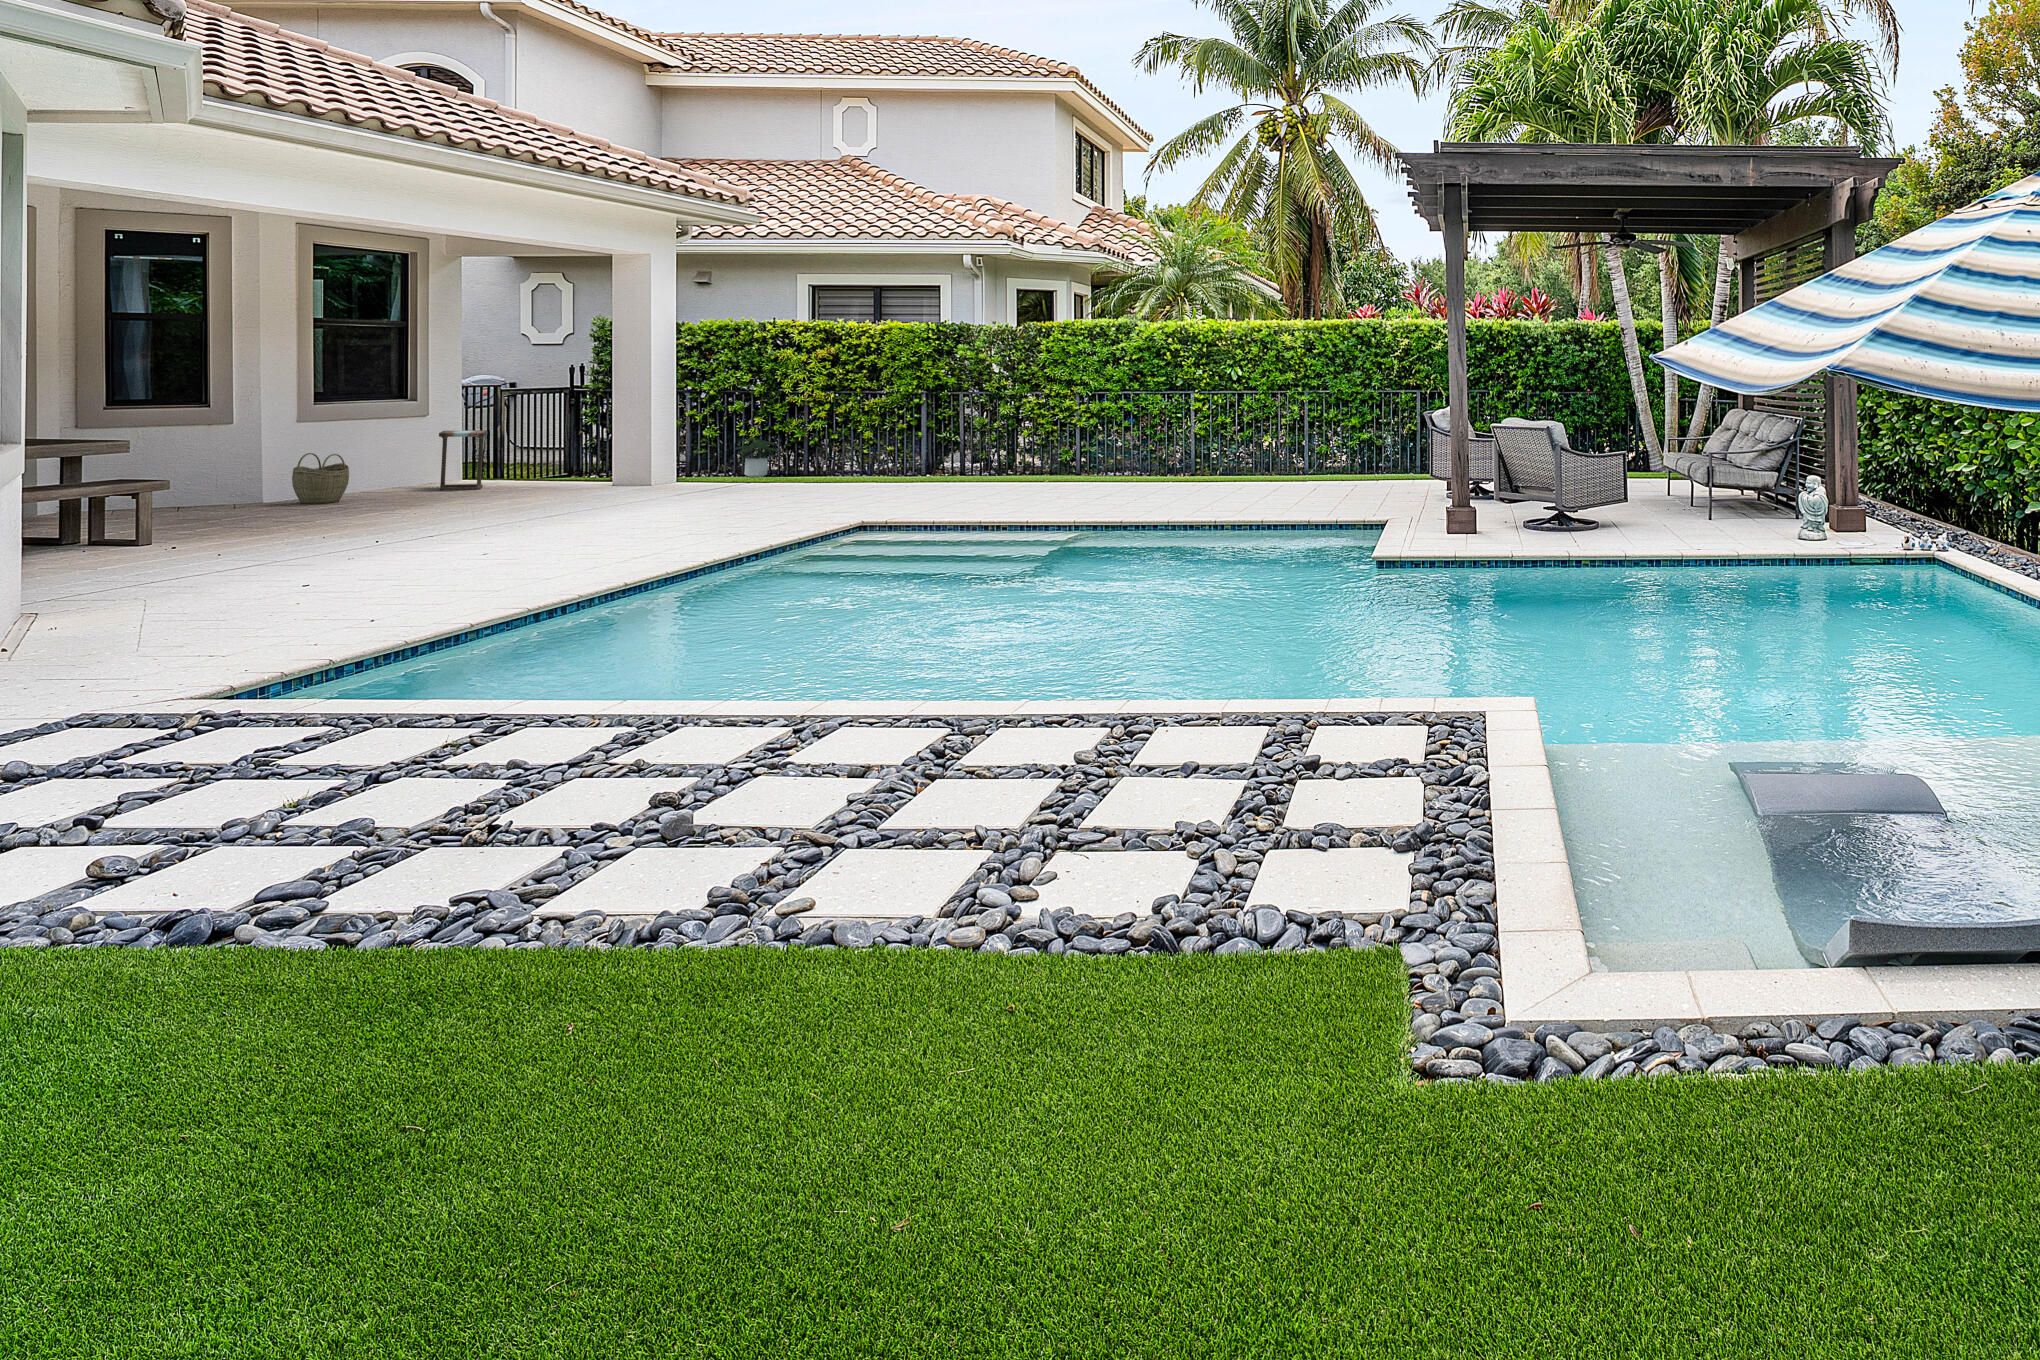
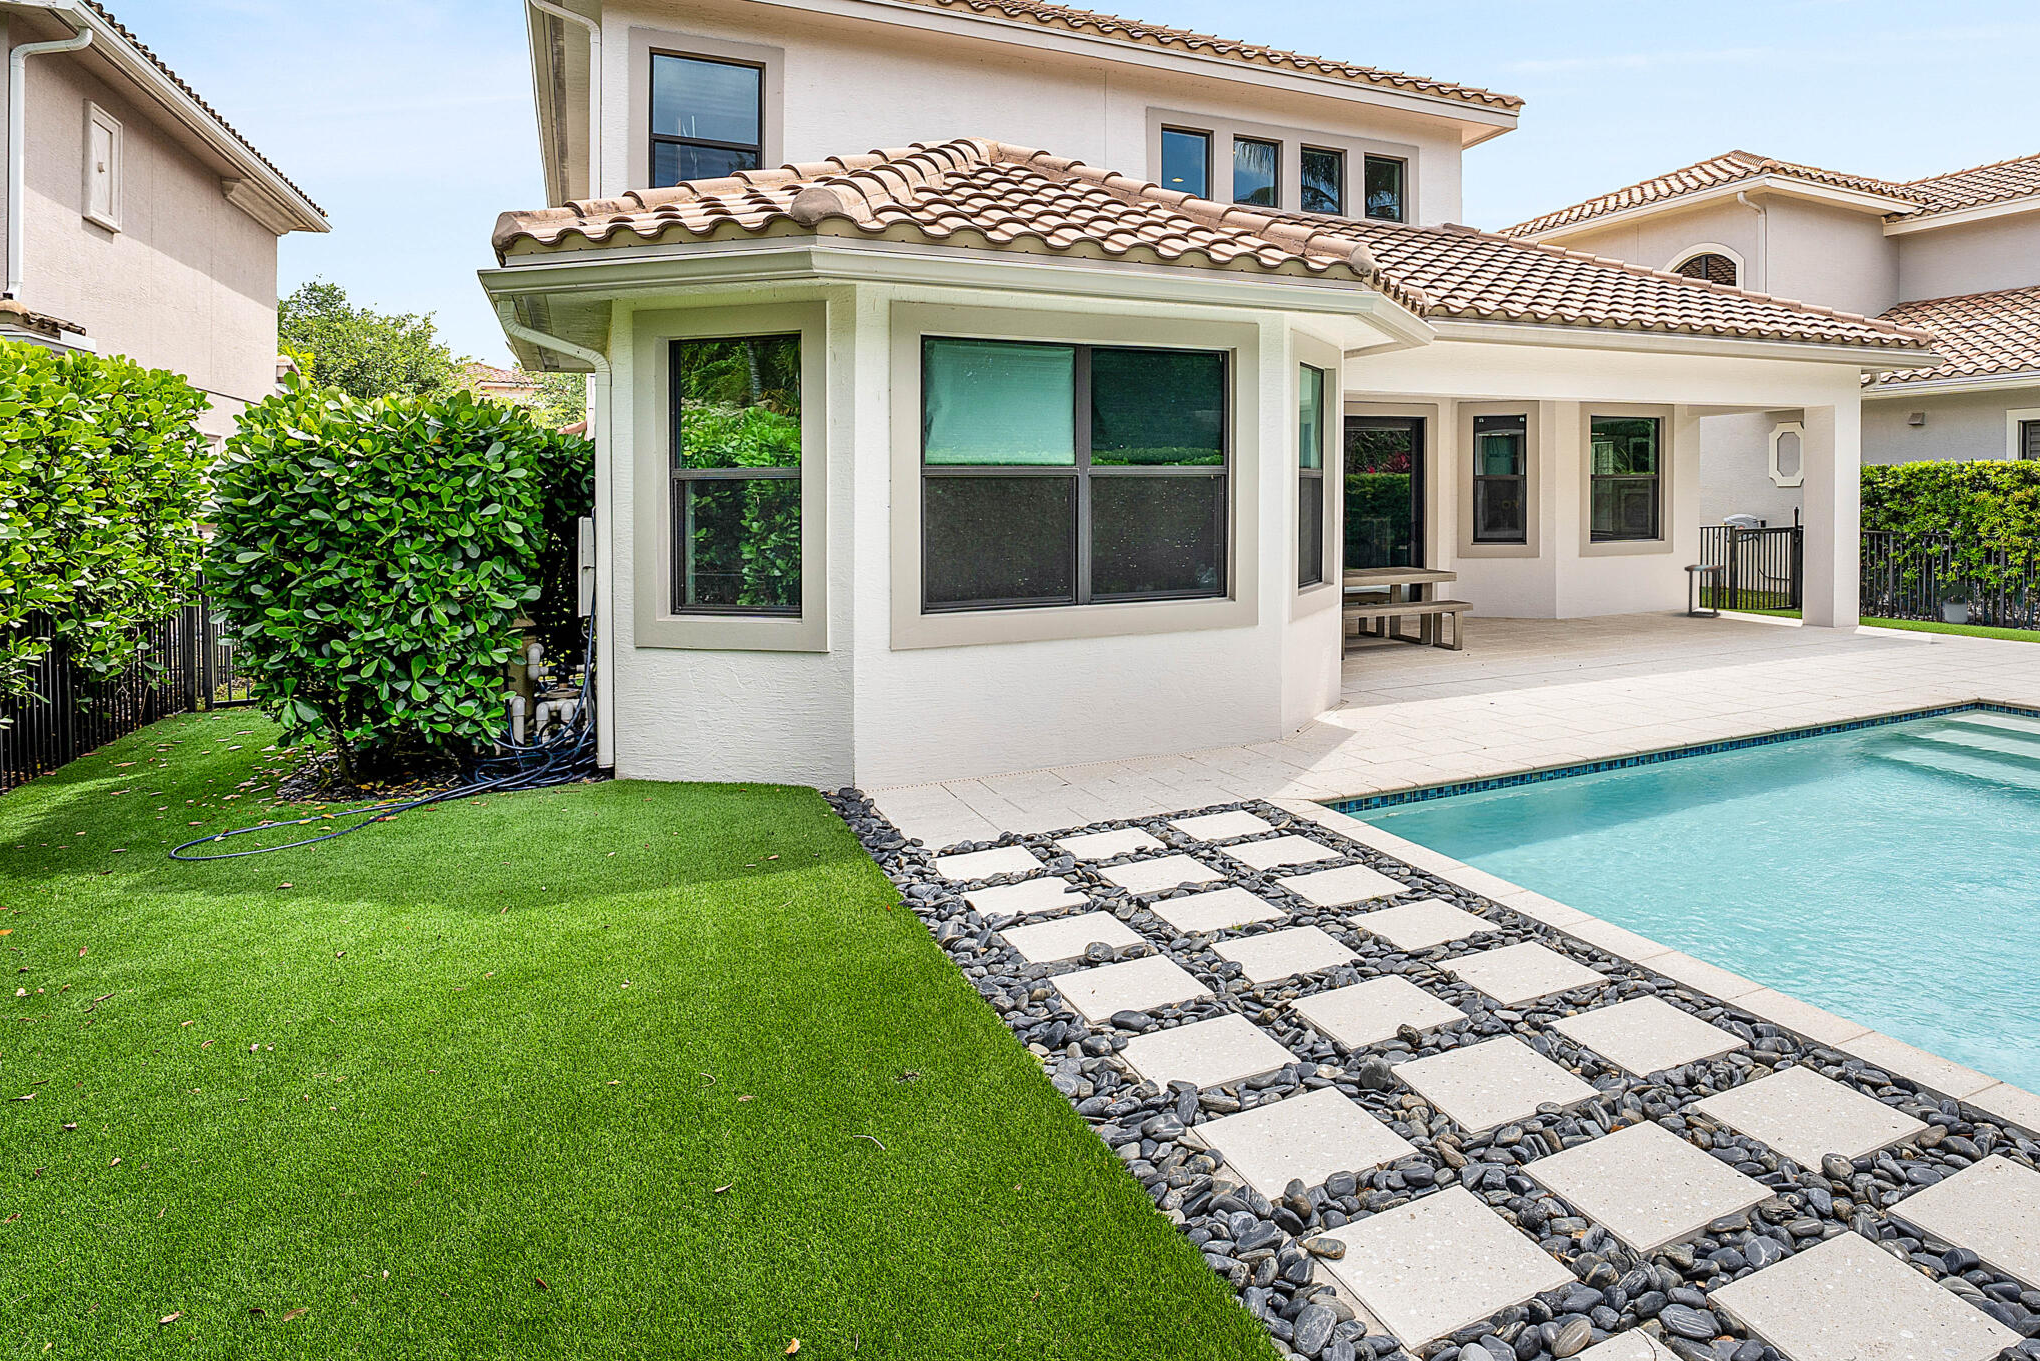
woven basket: present [292,453,349,504] -> none [1580,582,1616,623]

